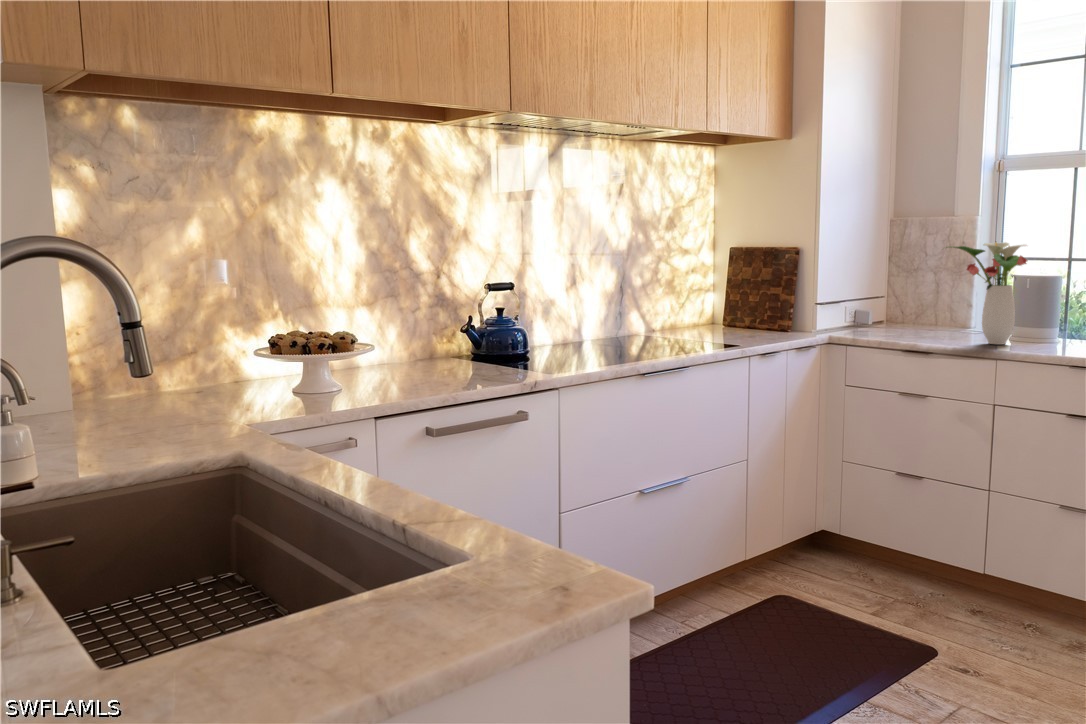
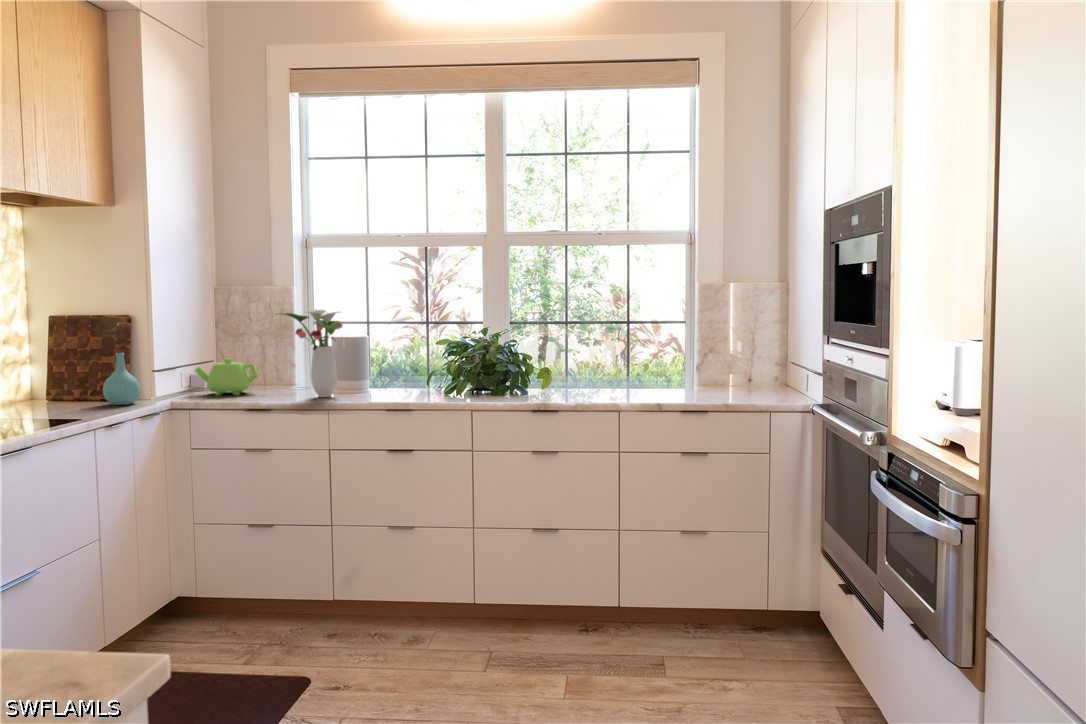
bottle: none [767,282,801,335] -> present [103,350,141,405]
teapot: none [857,294,924,335] -> present [195,358,258,396]

